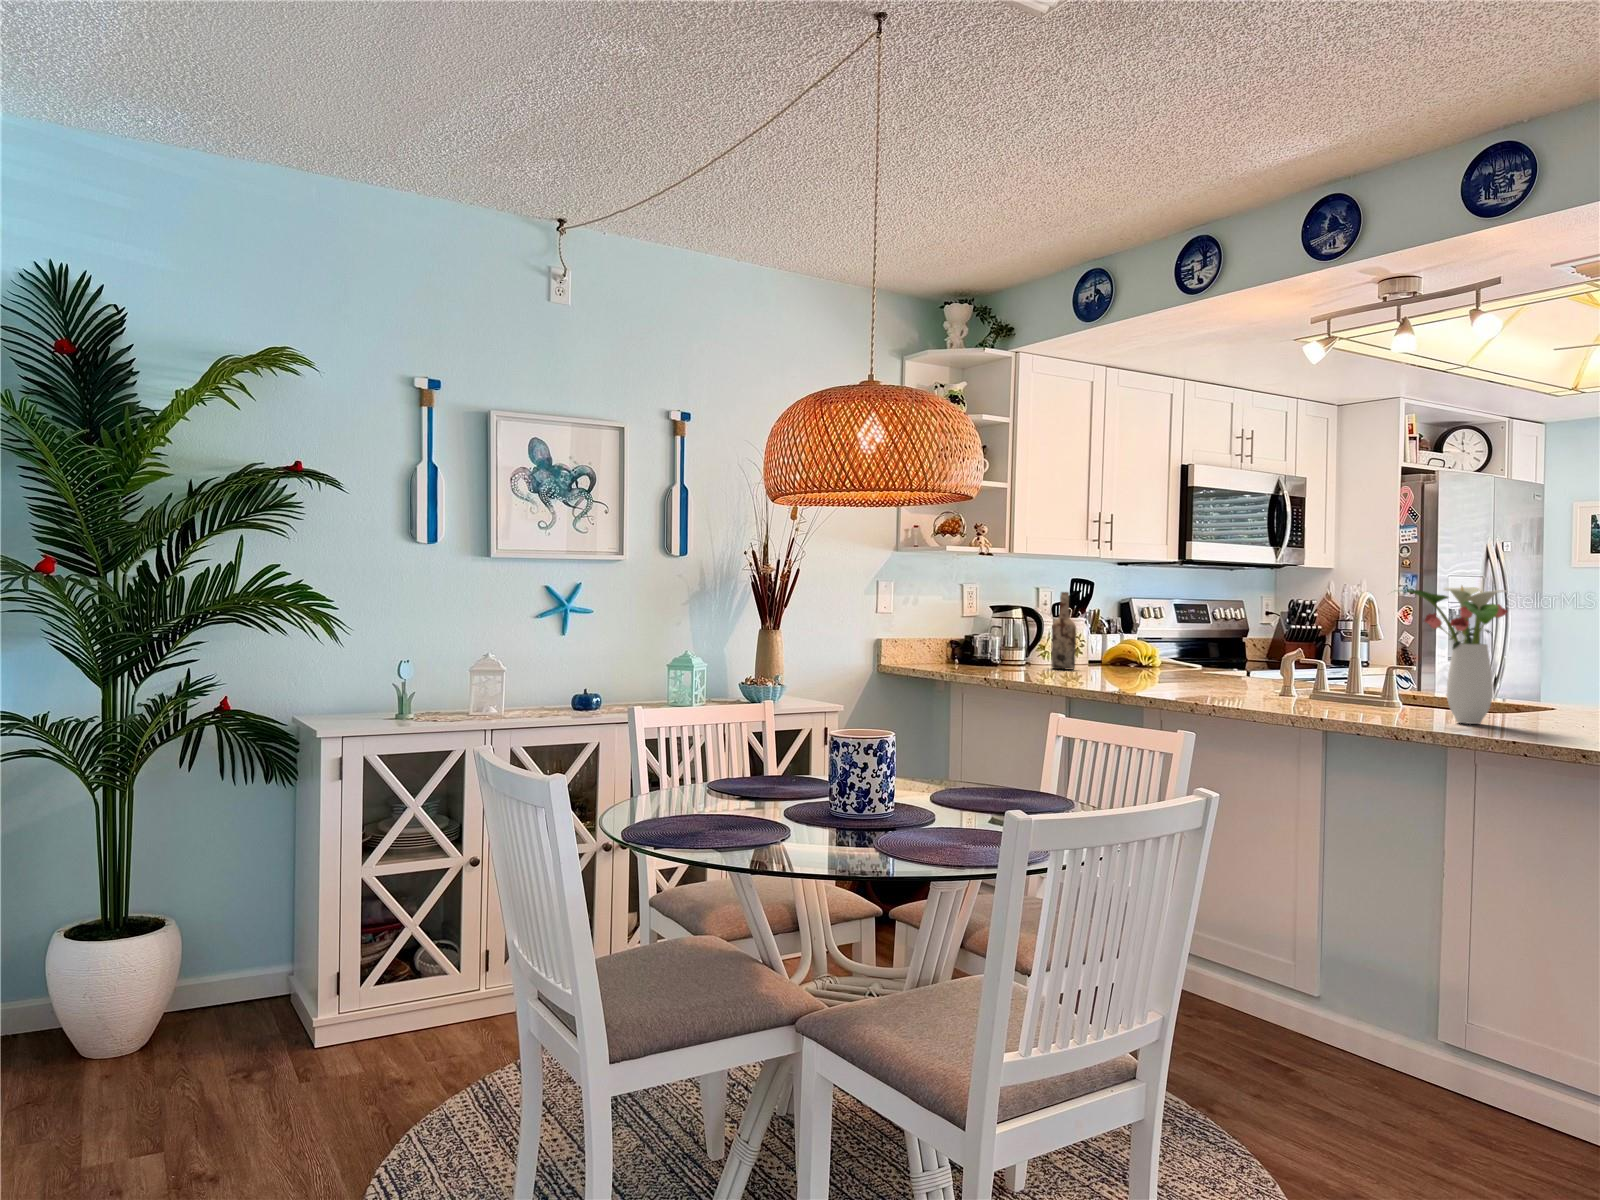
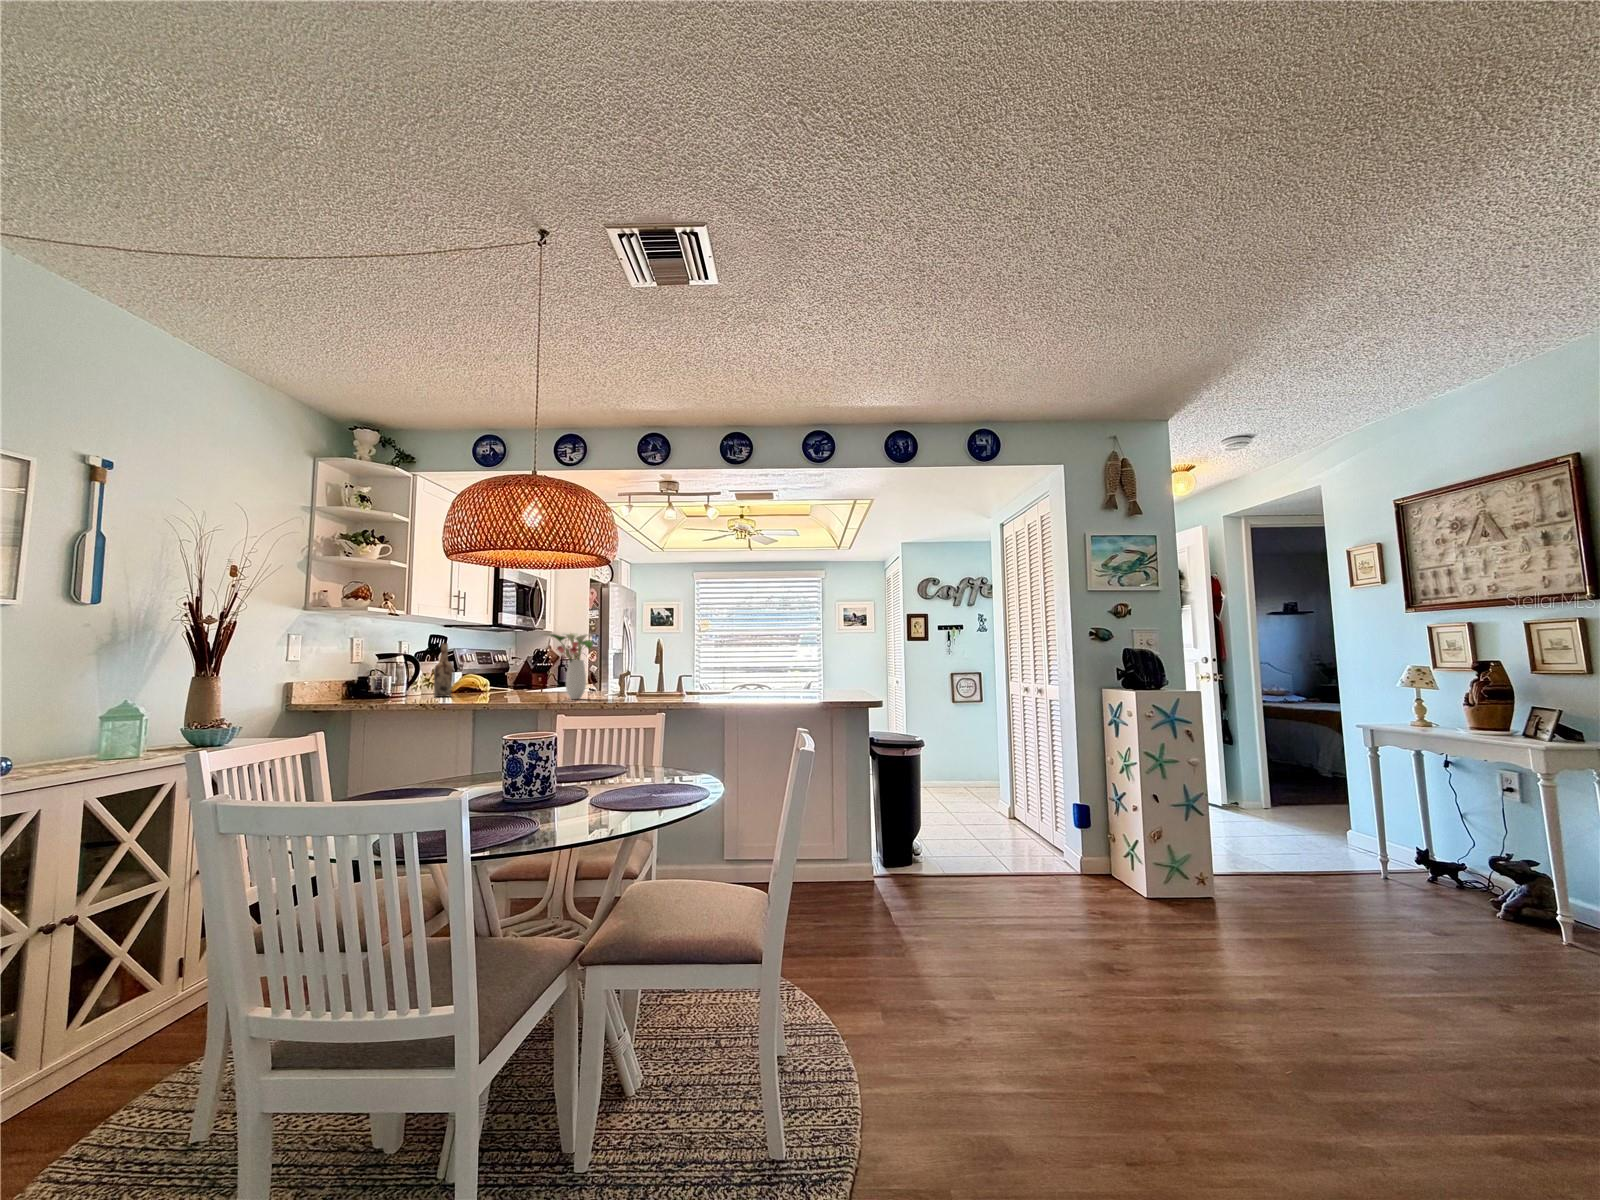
flower arrangement: present [1406,586,1507,724] -> present [549,633,593,699]

